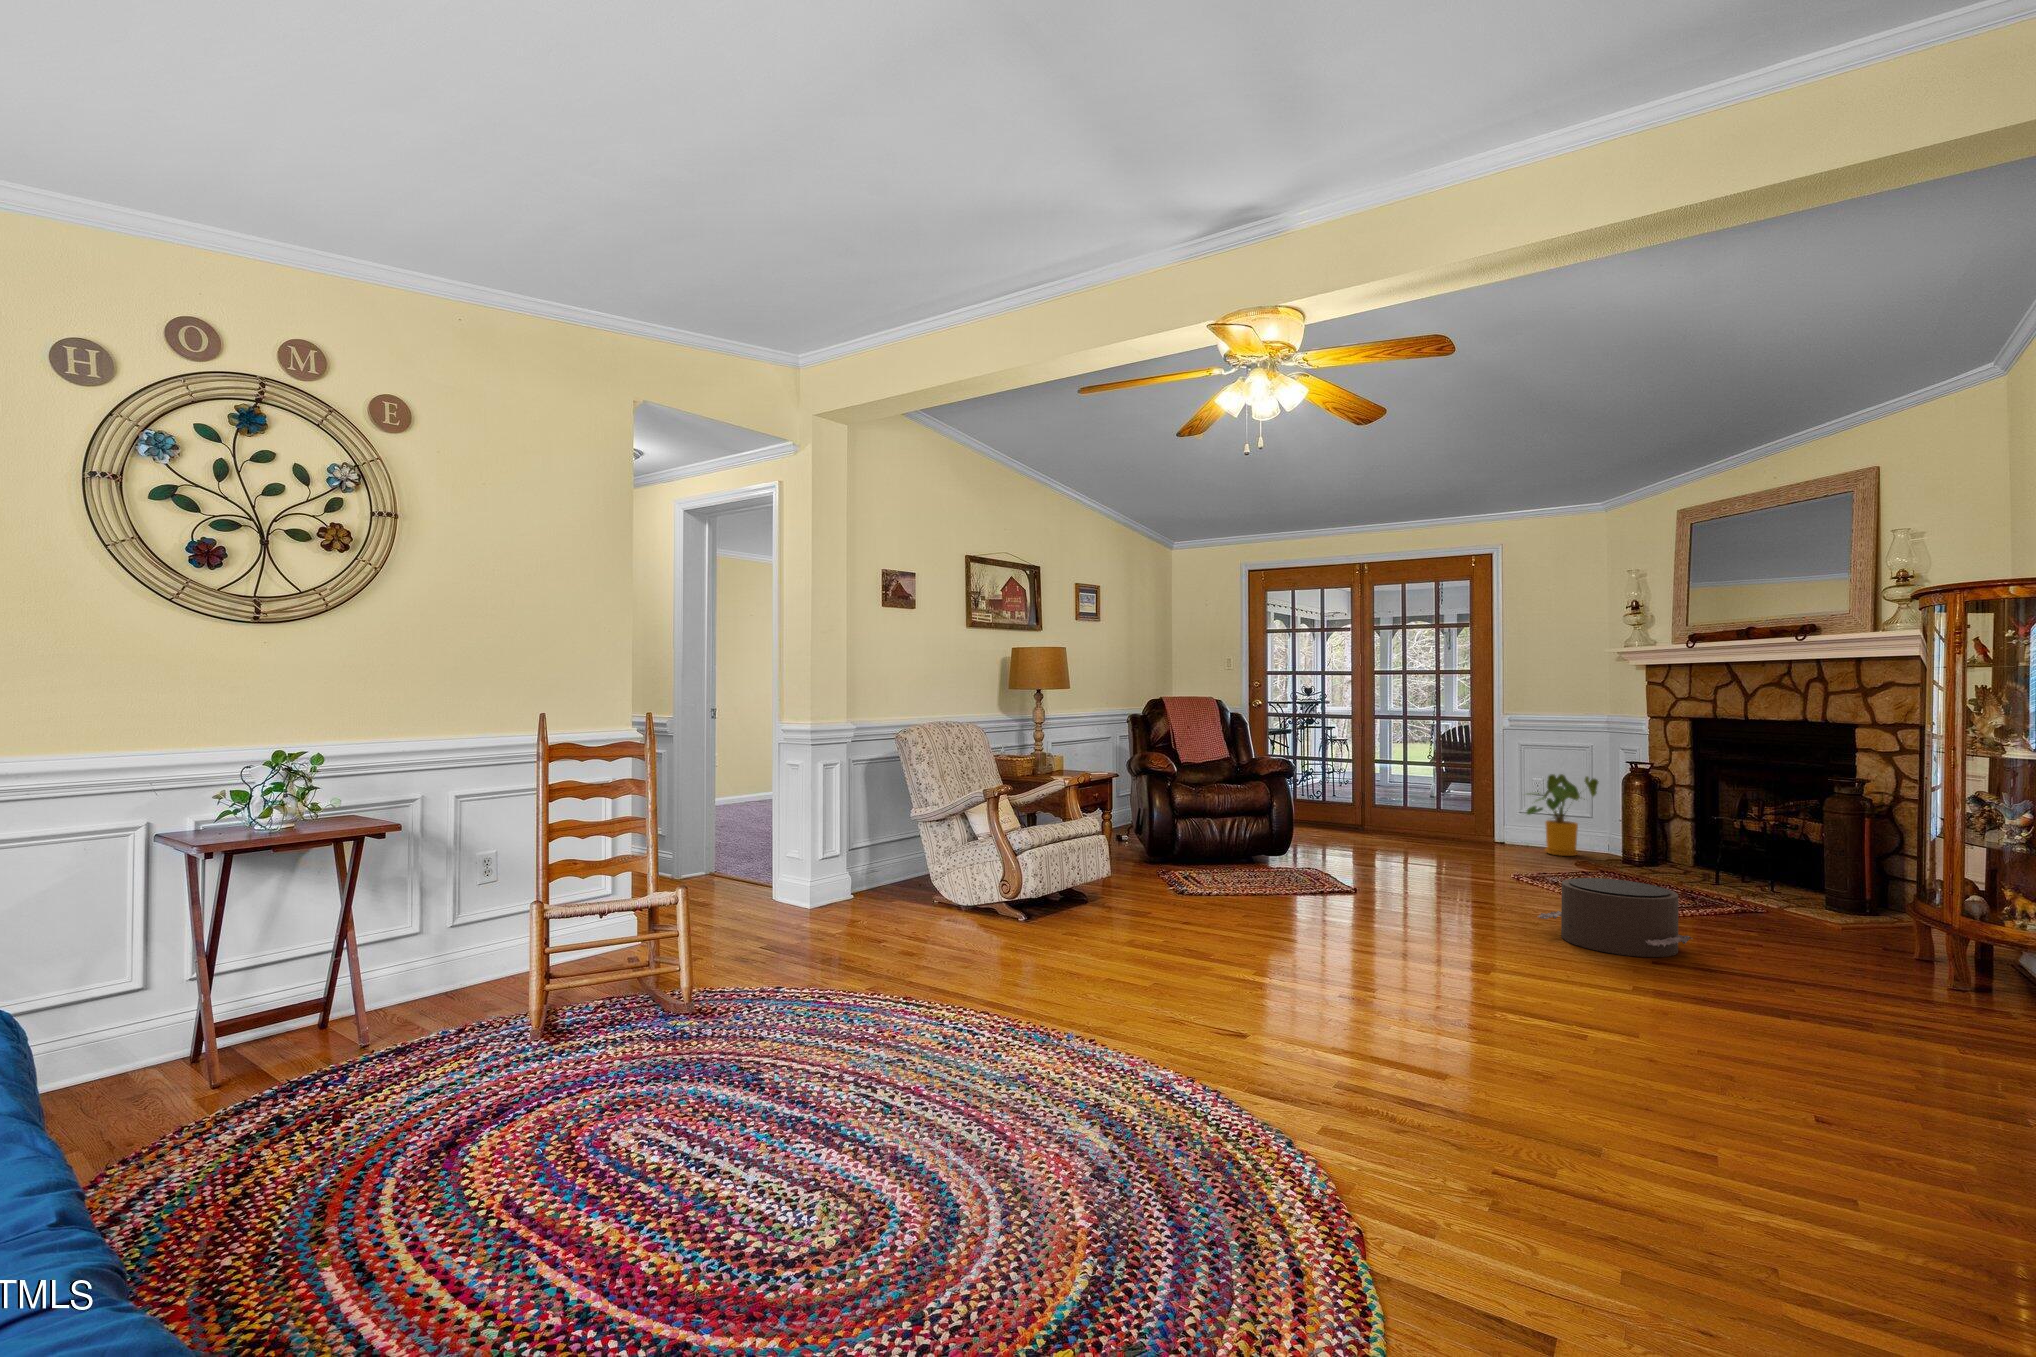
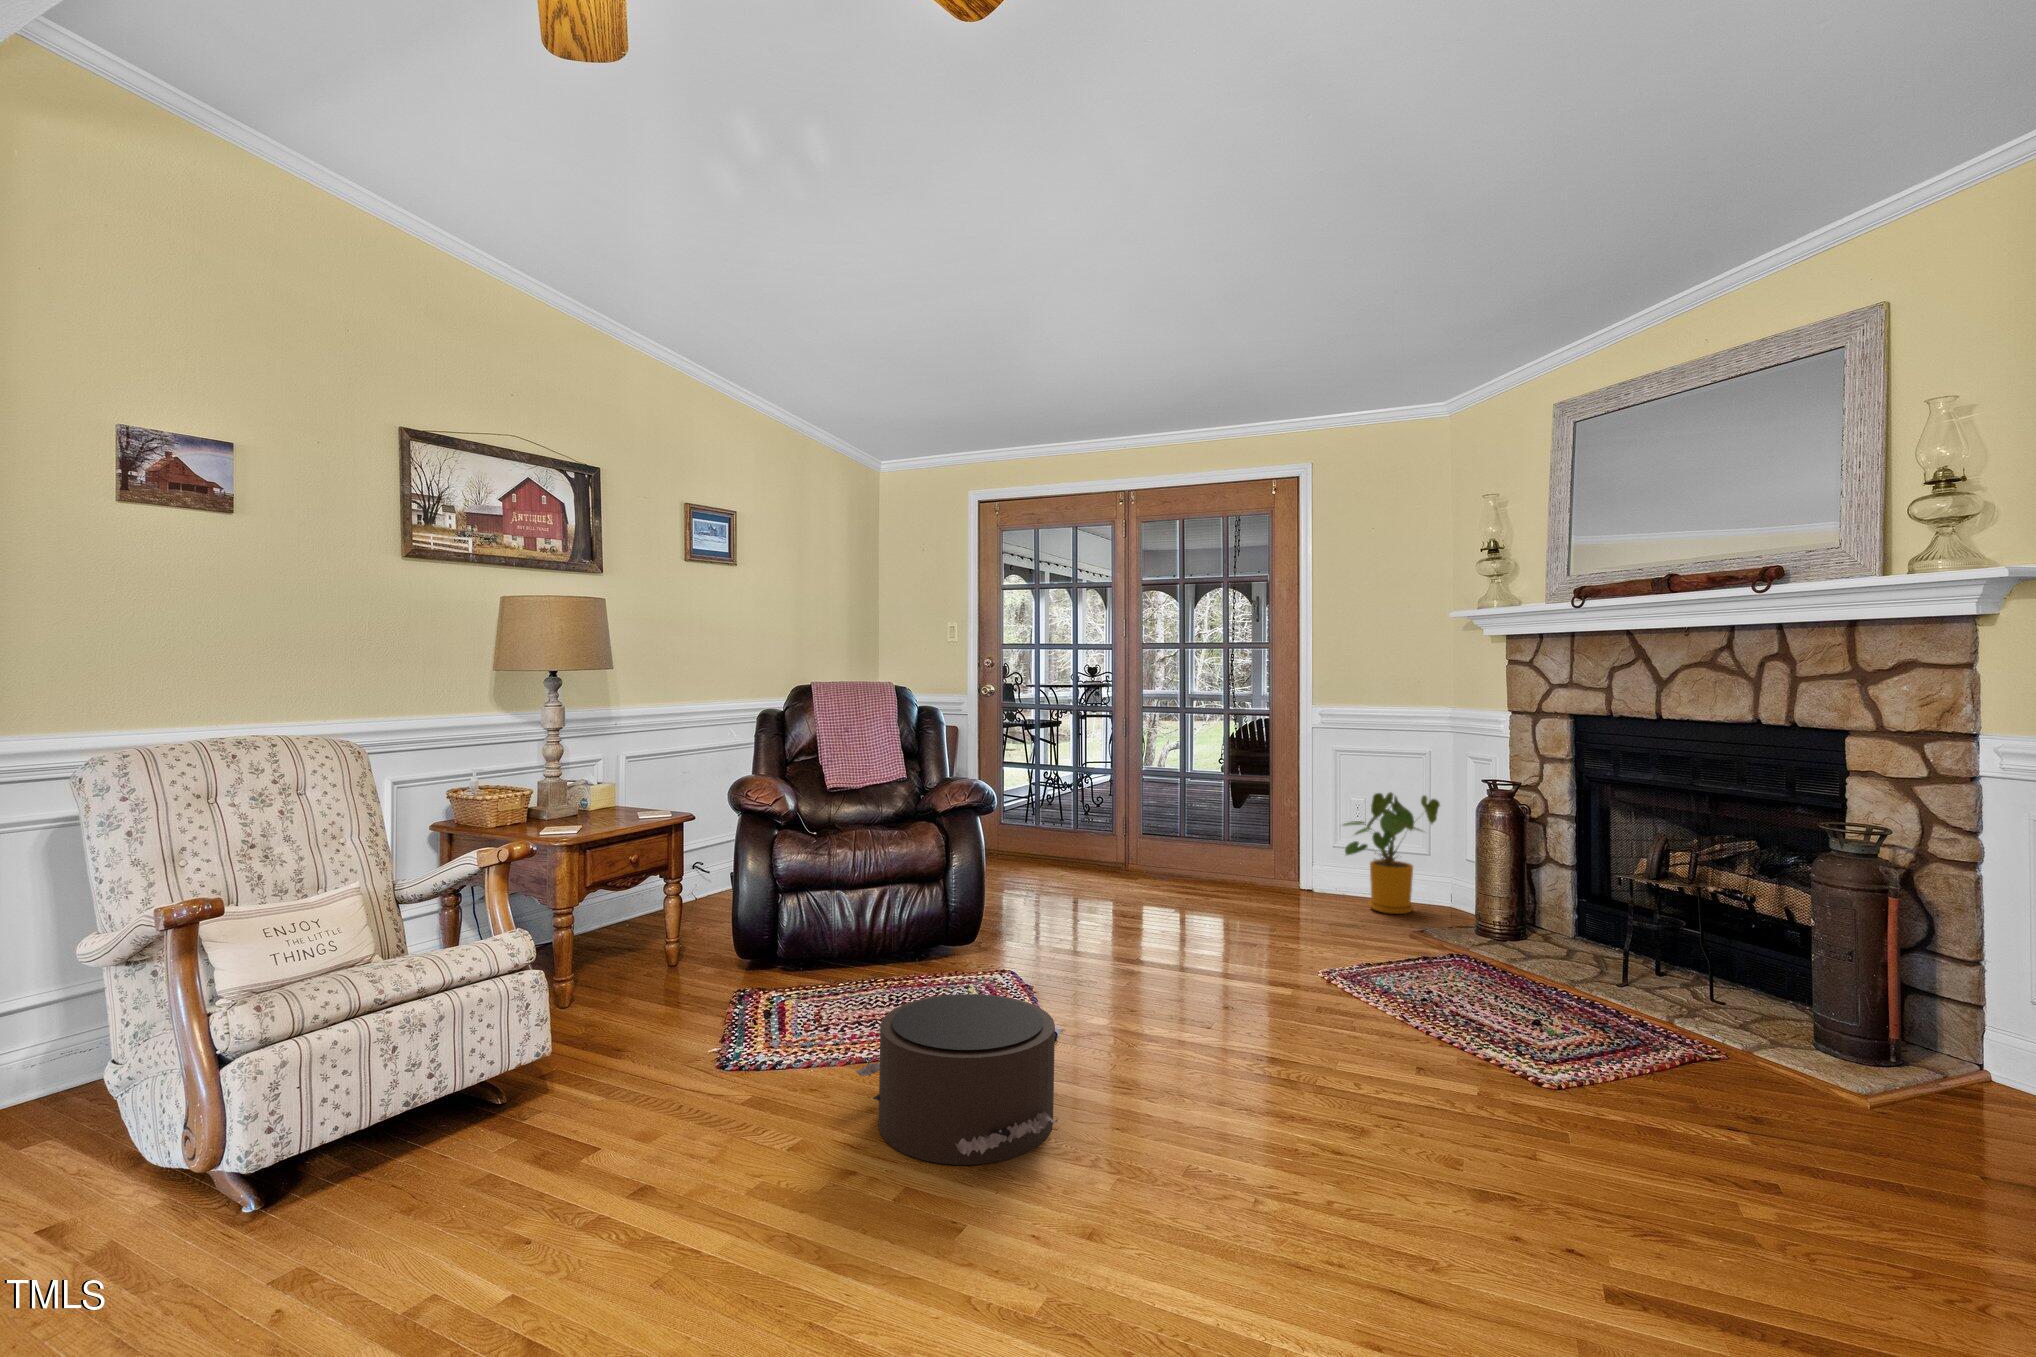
pouf: present [1538,878,1693,957] -> present [856,994,1057,1165]

